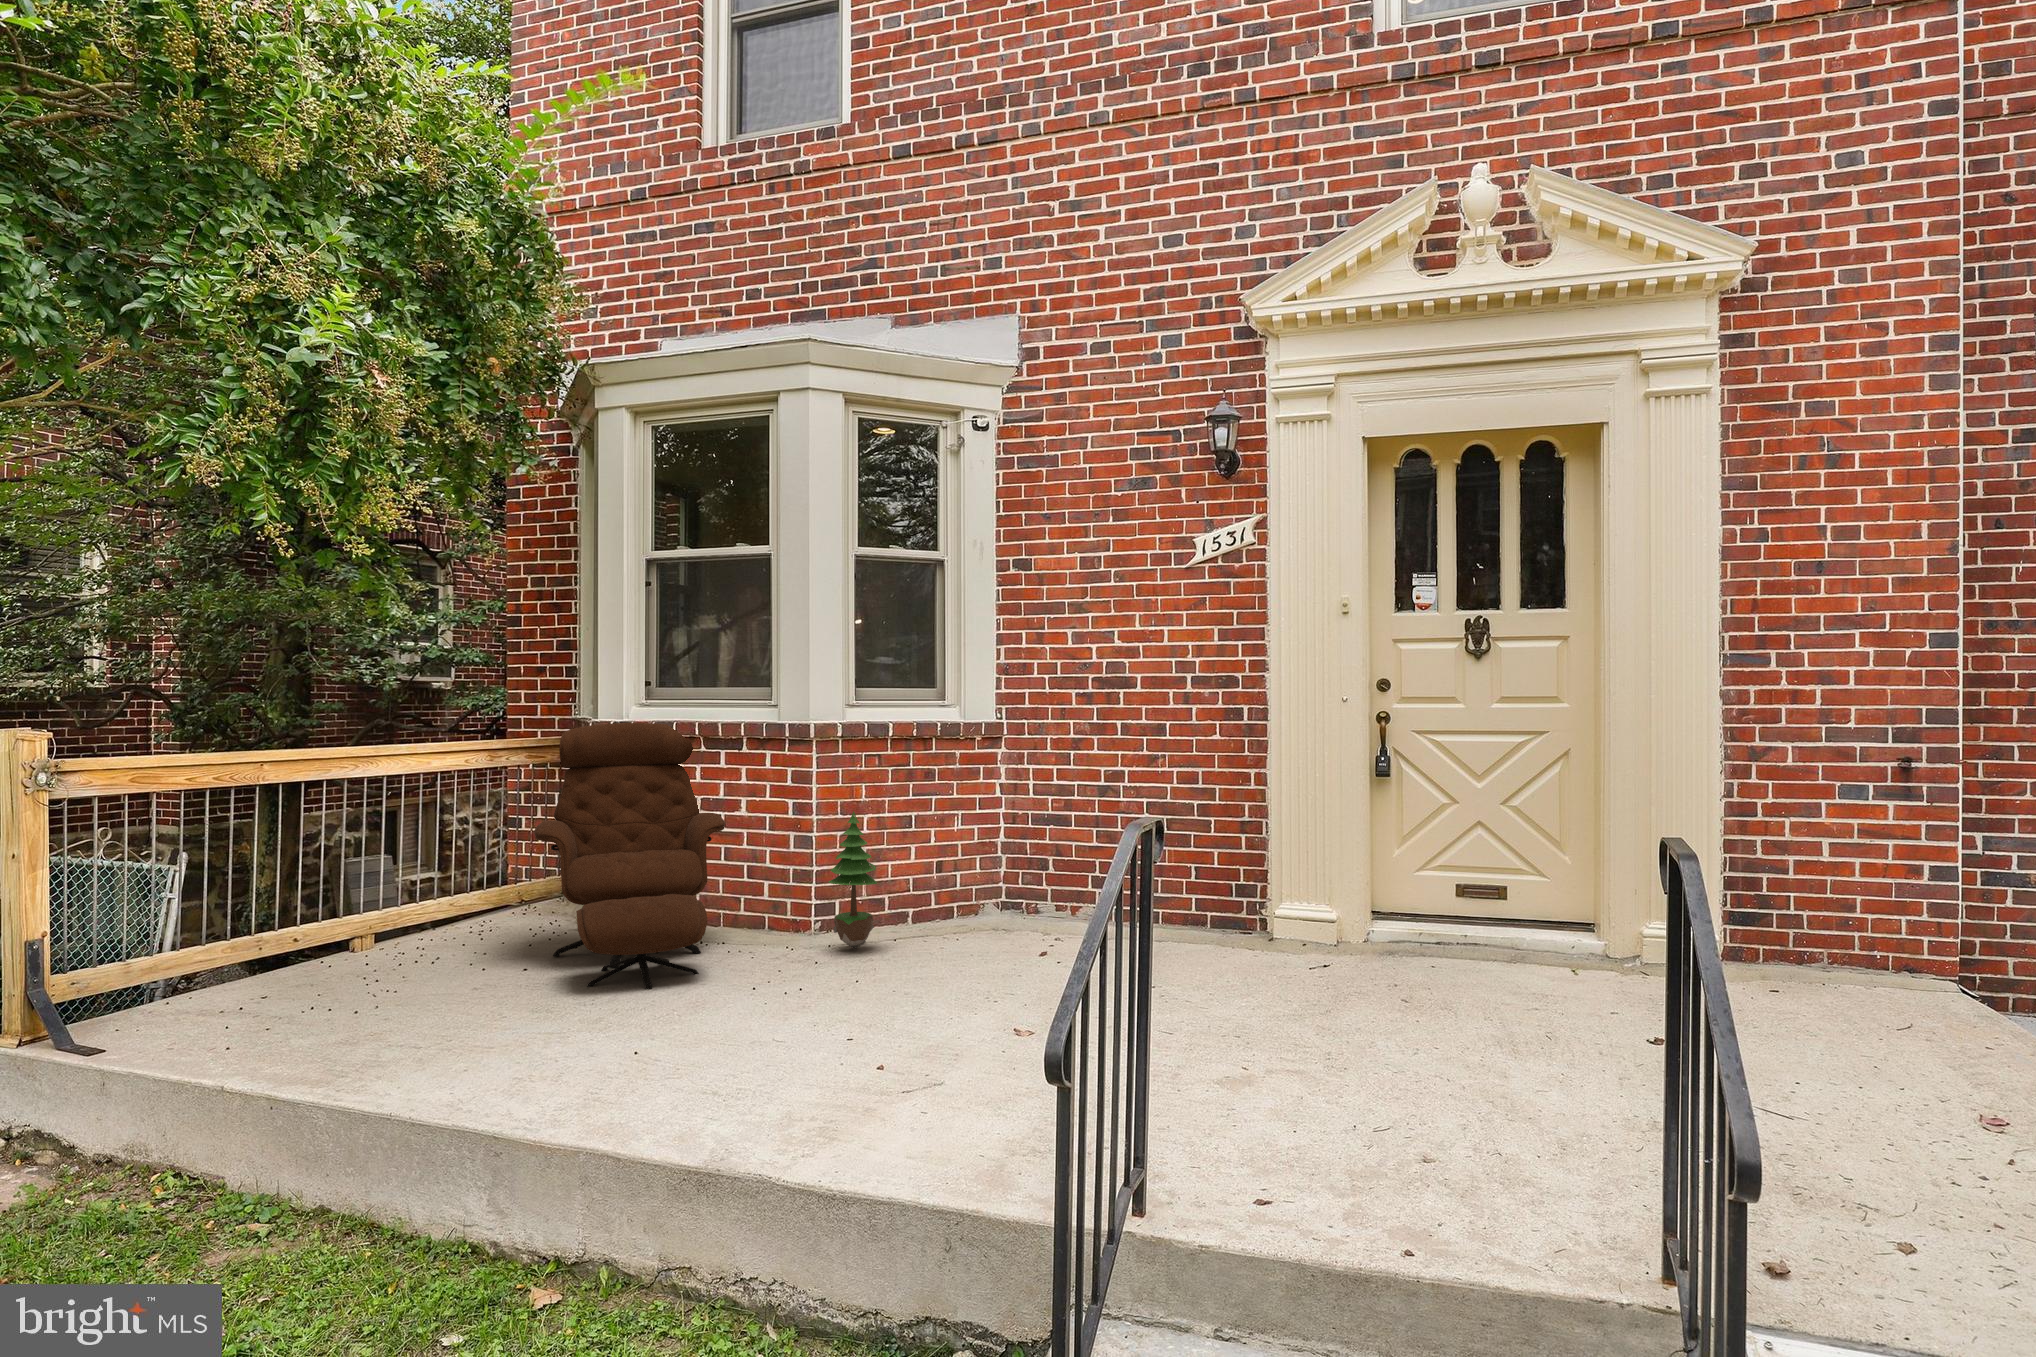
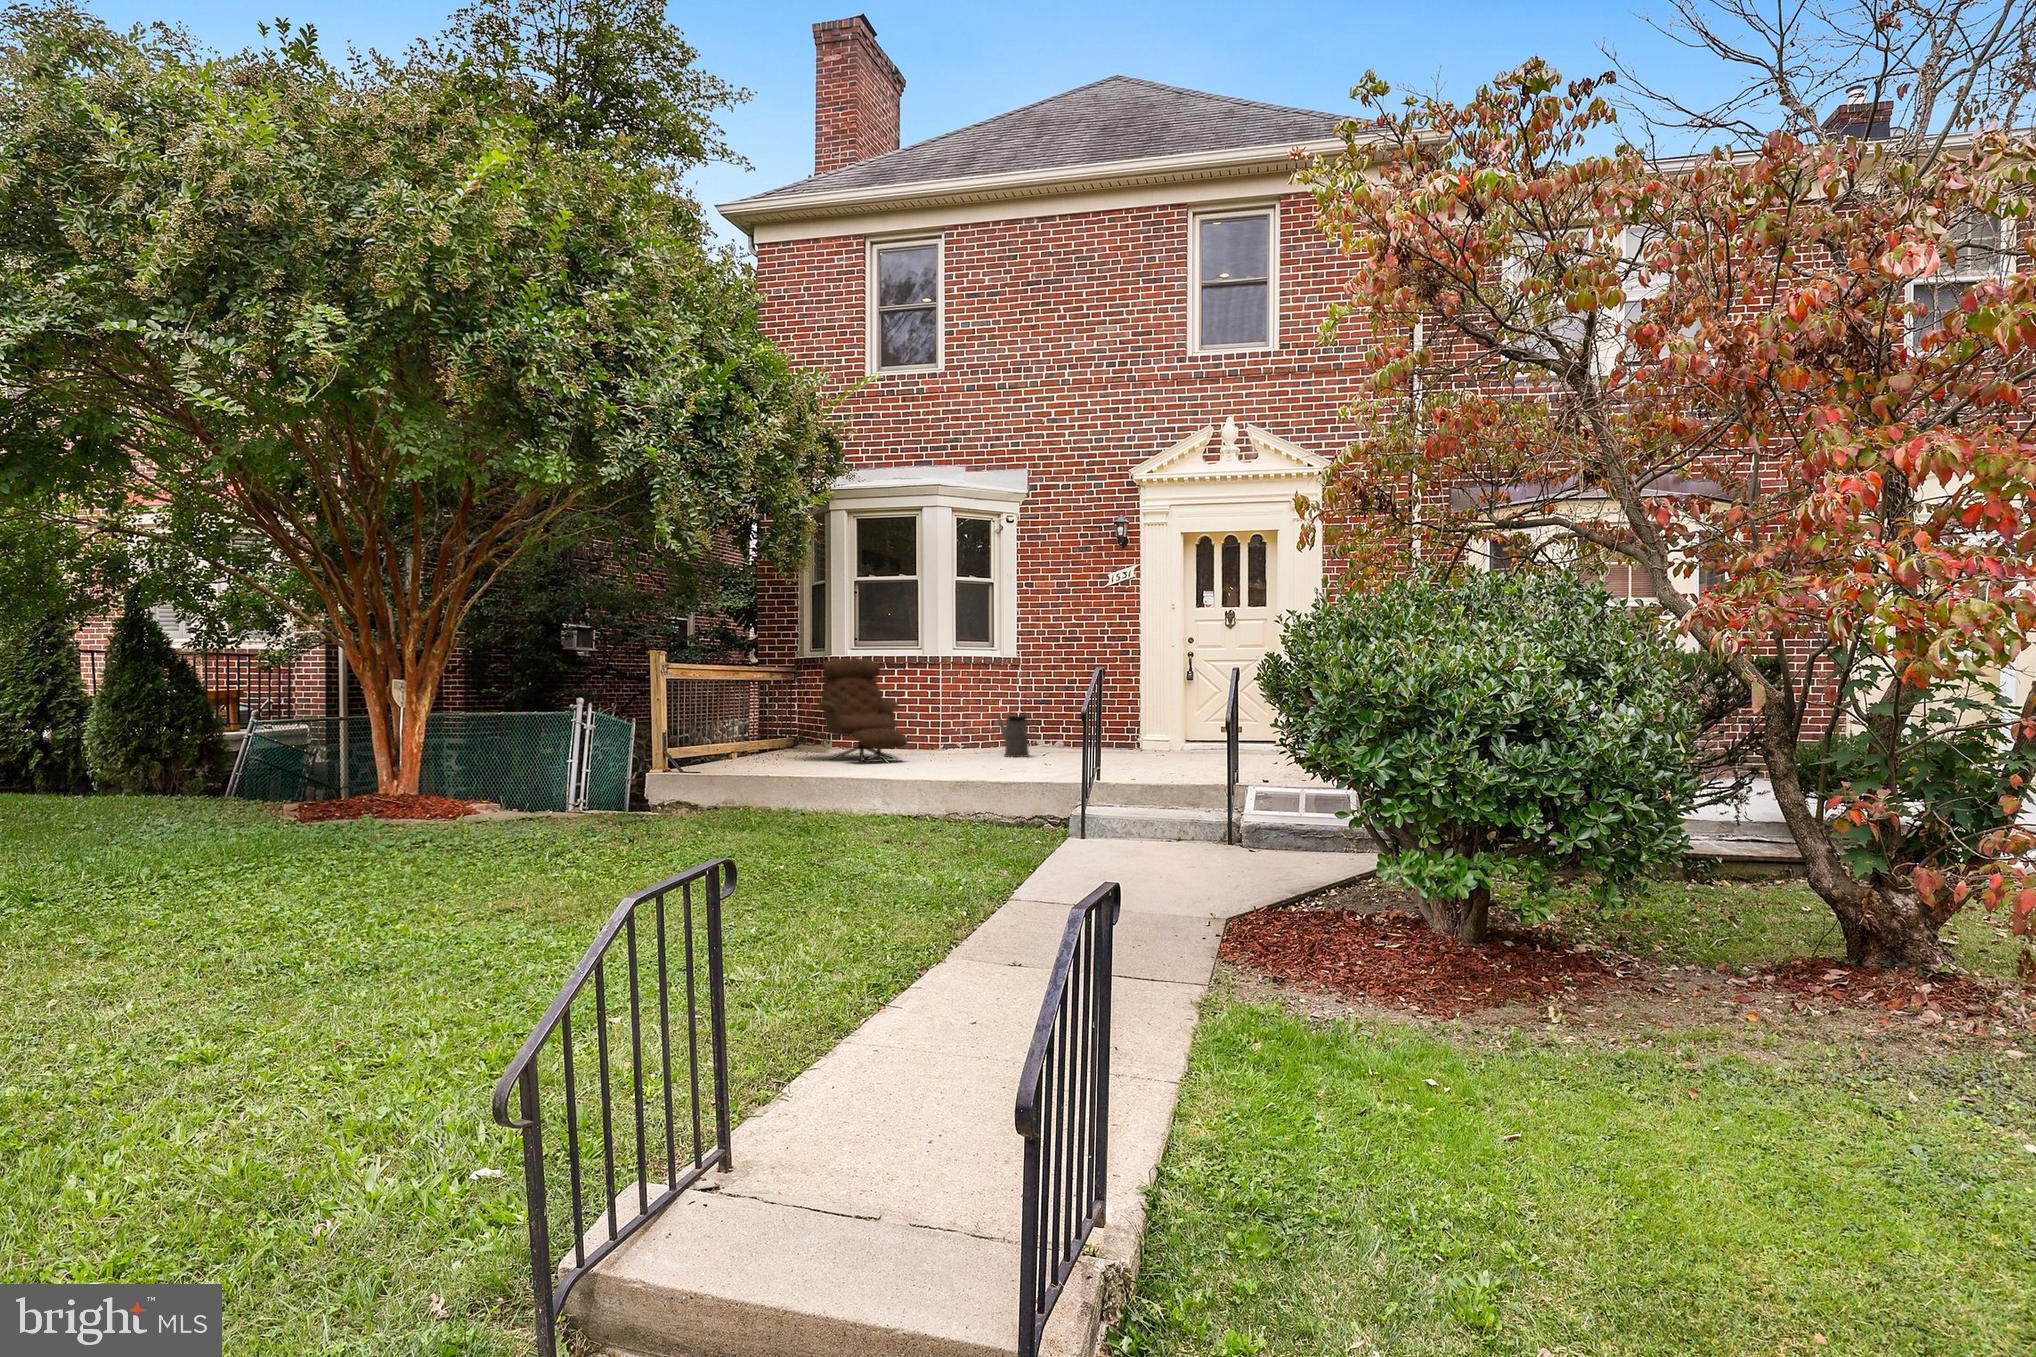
potted tree: present [829,811,877,949] -> none [949,696,971,757]
watering can: none [944,836,1009,957] -> present [996,710,1029,757]

